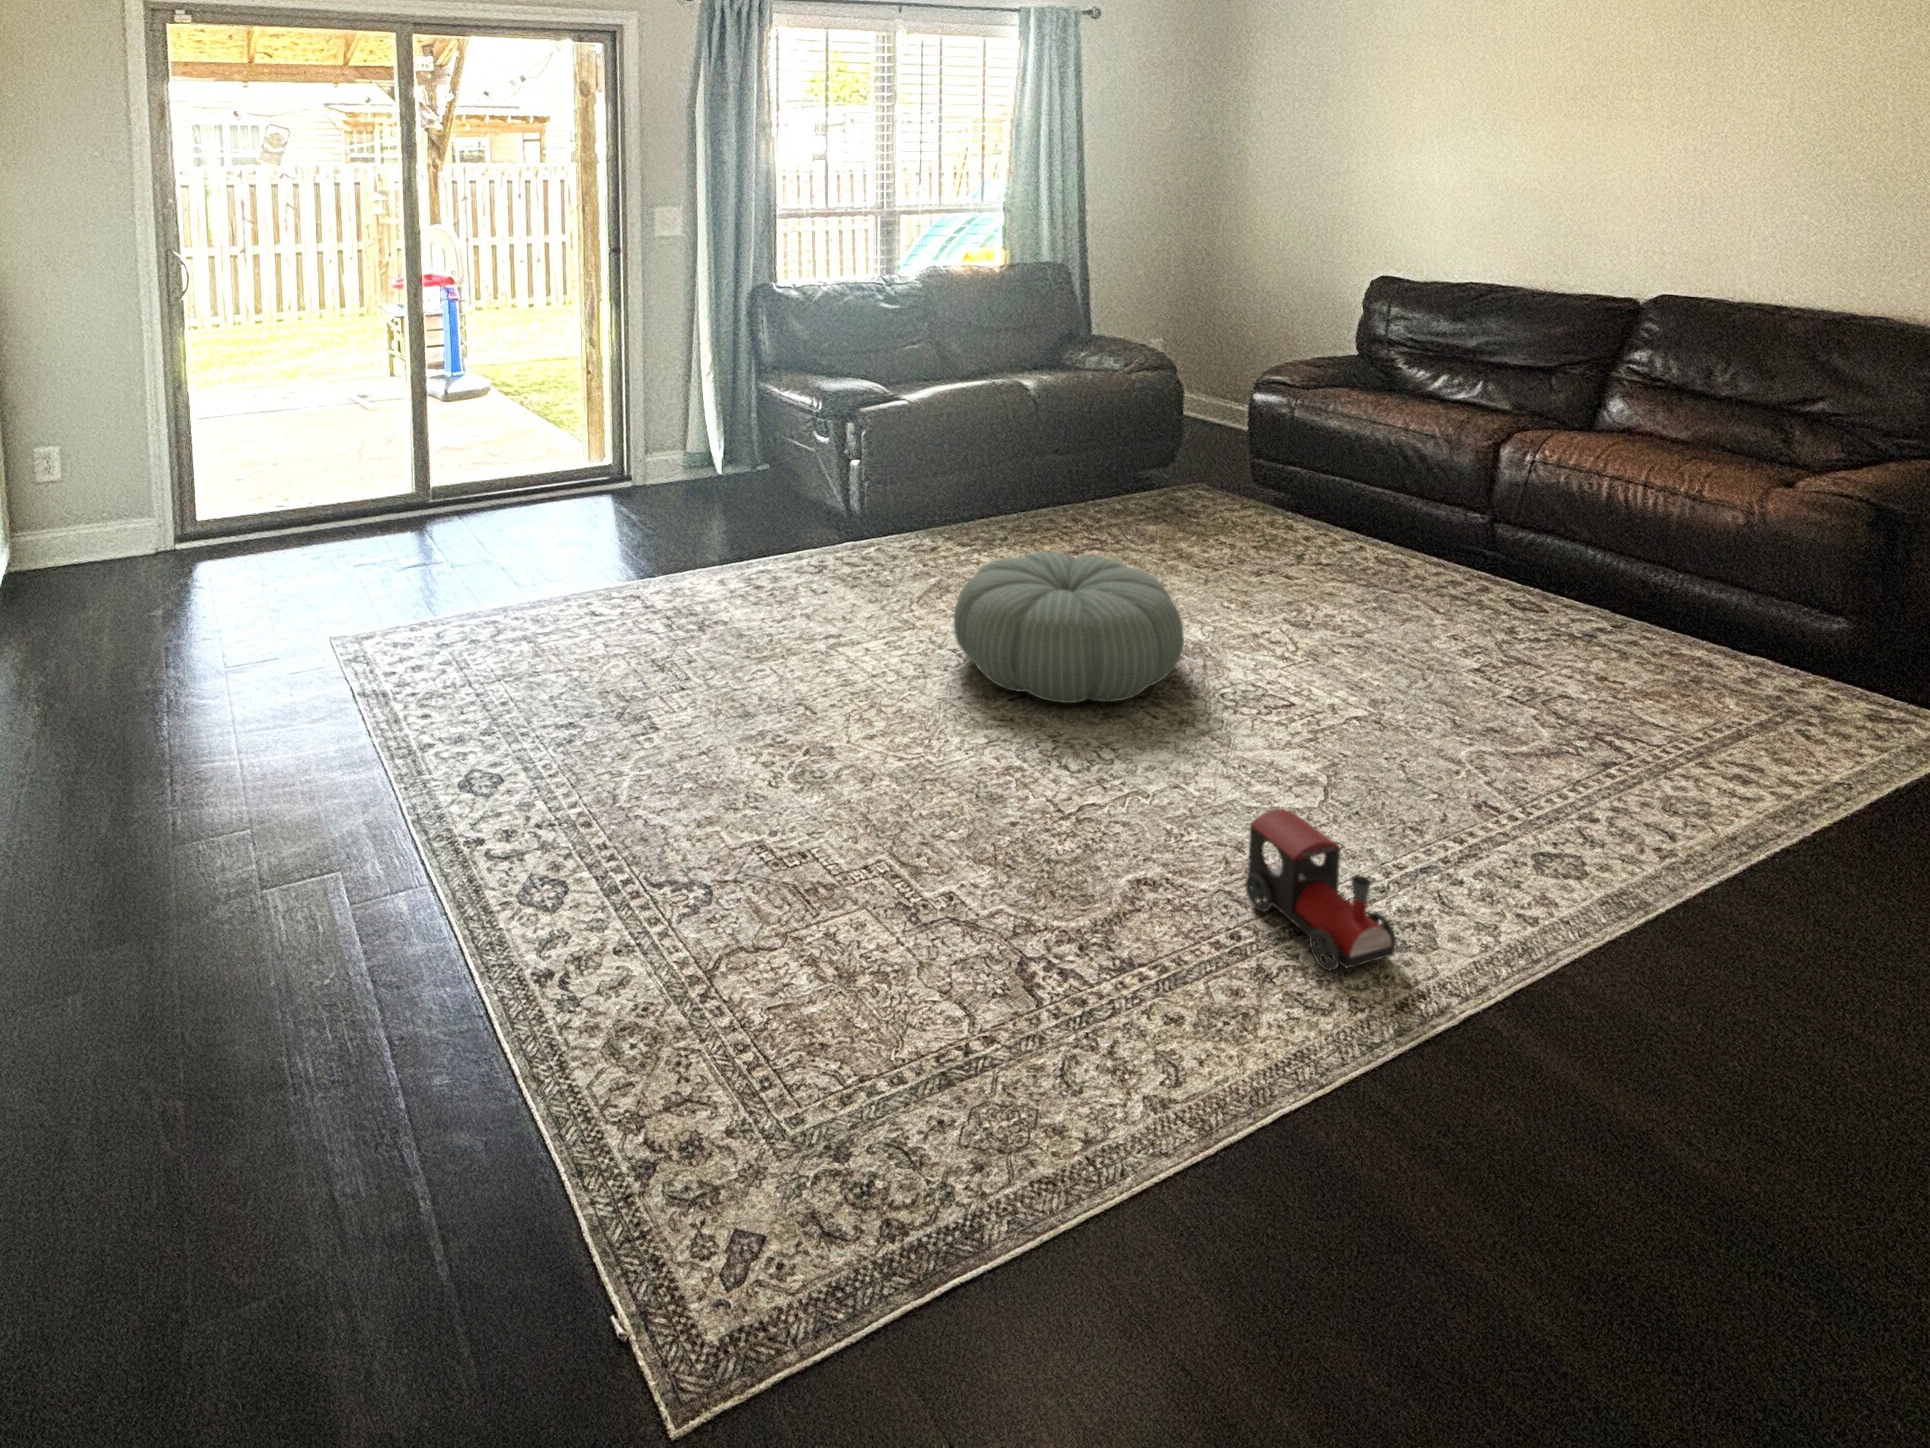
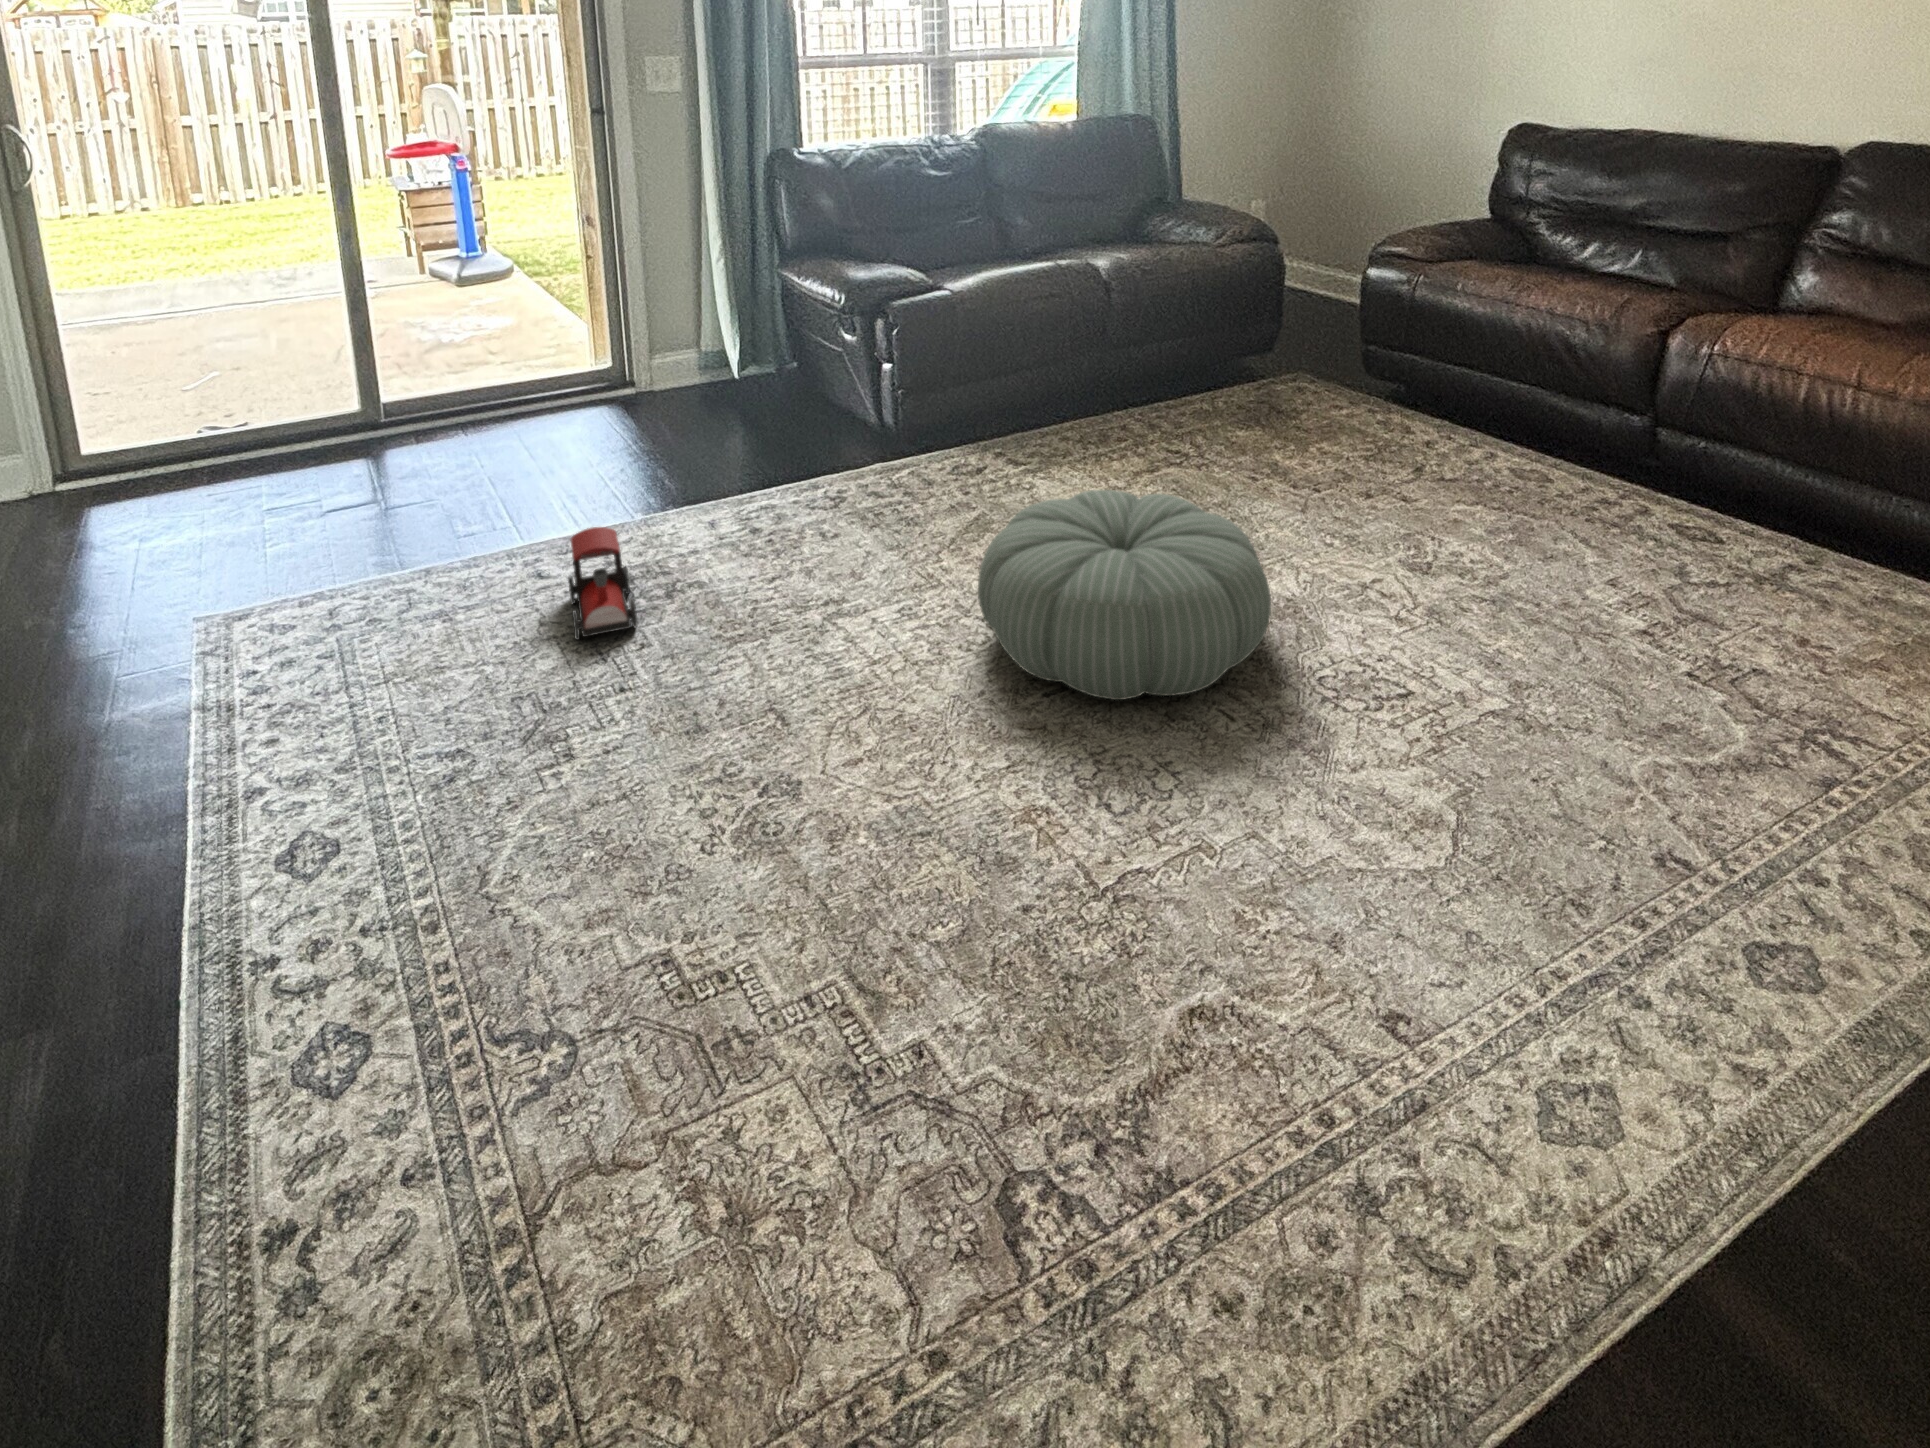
toy train: present [1245,809,1396,970] -> present [568,527,638,640]

